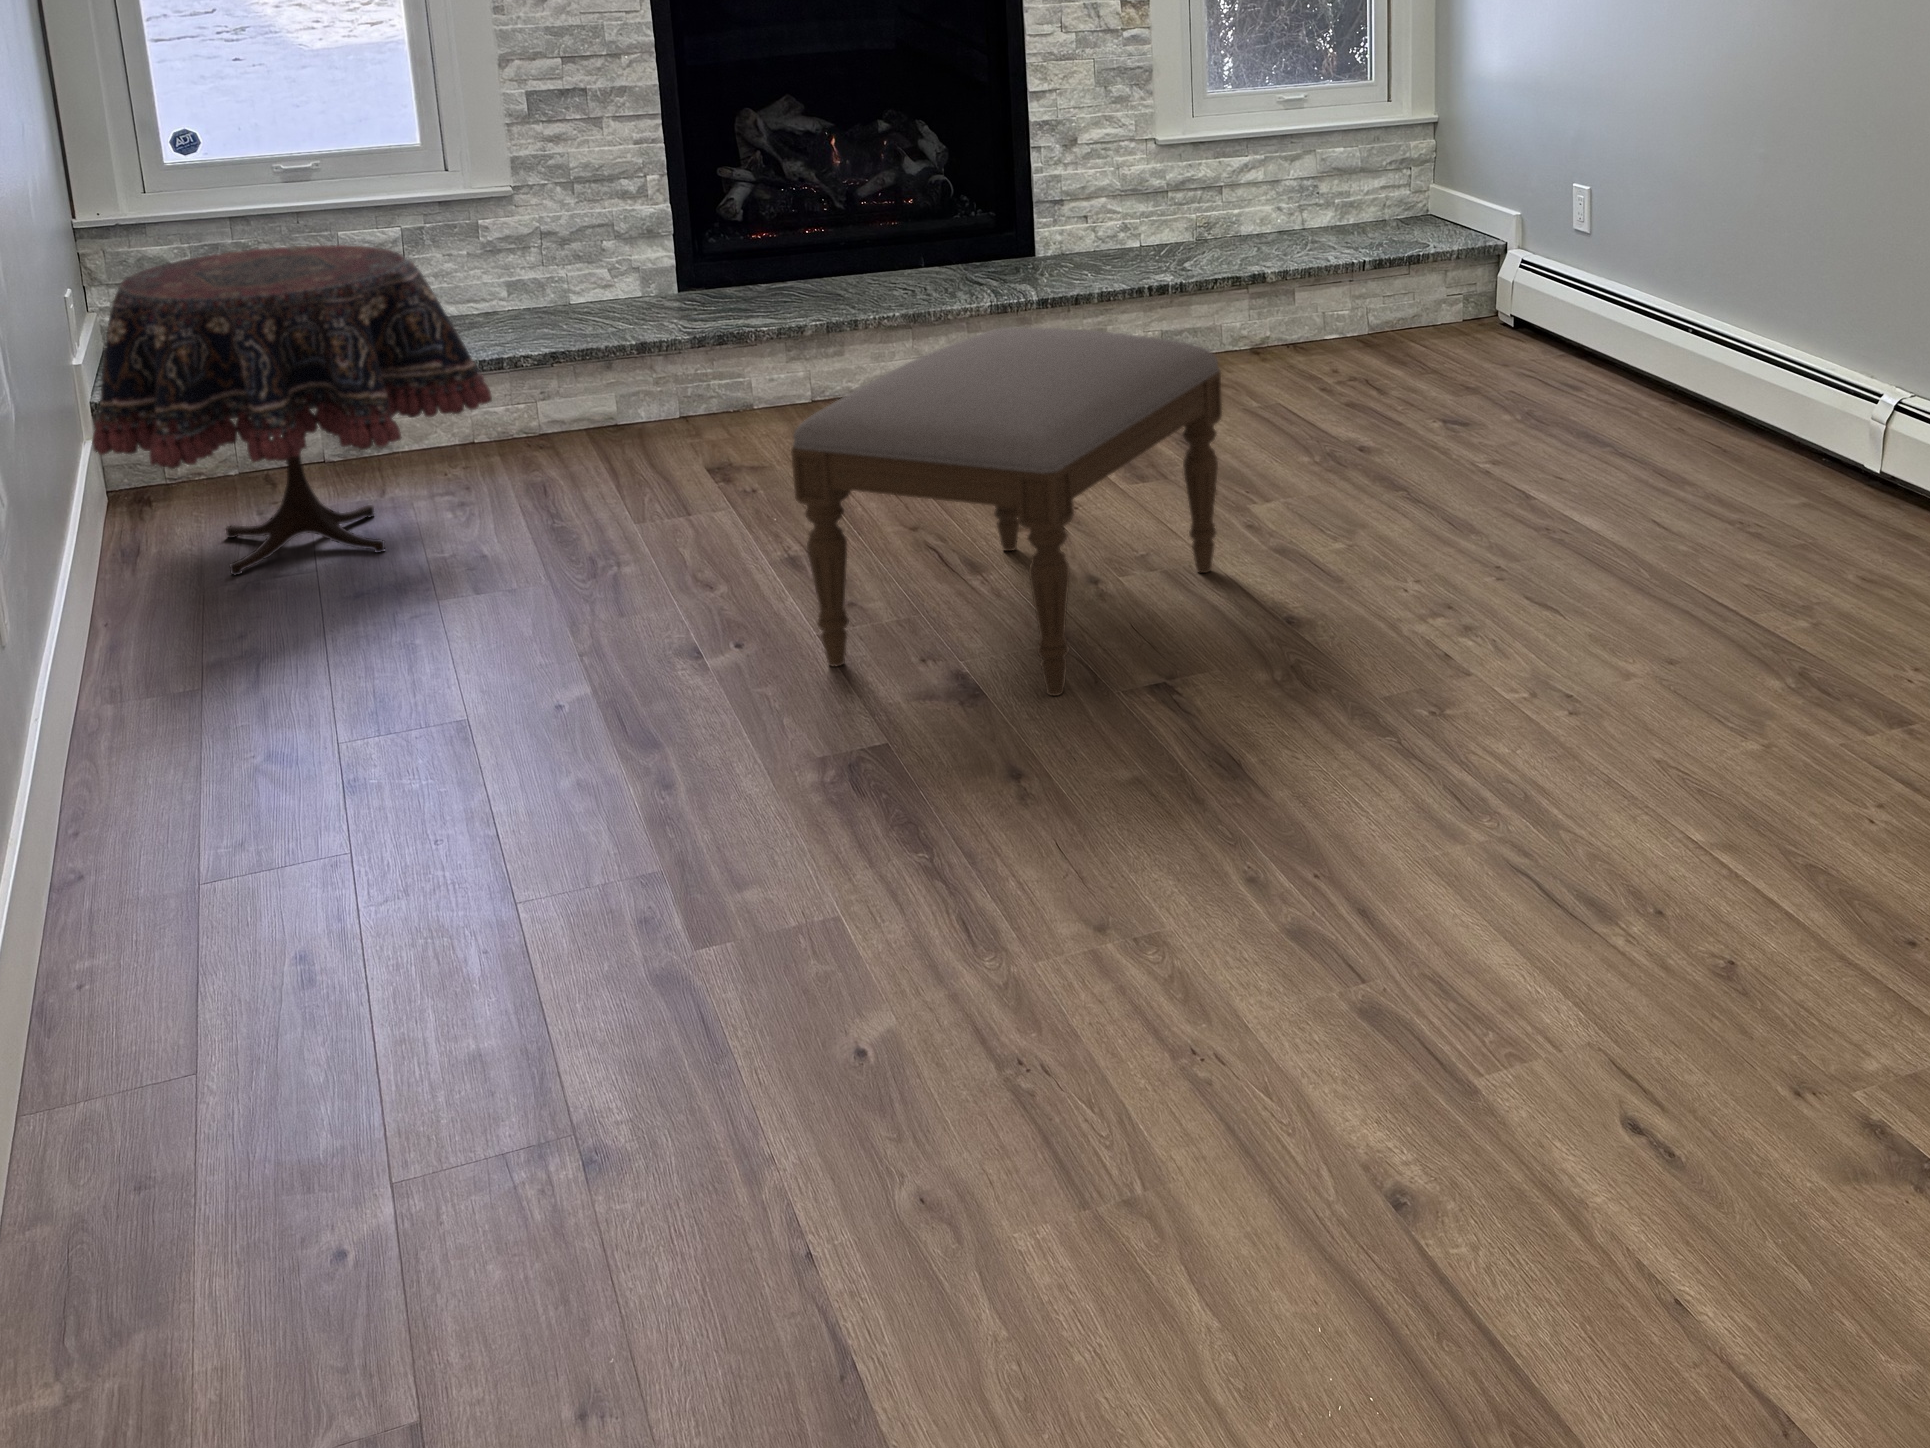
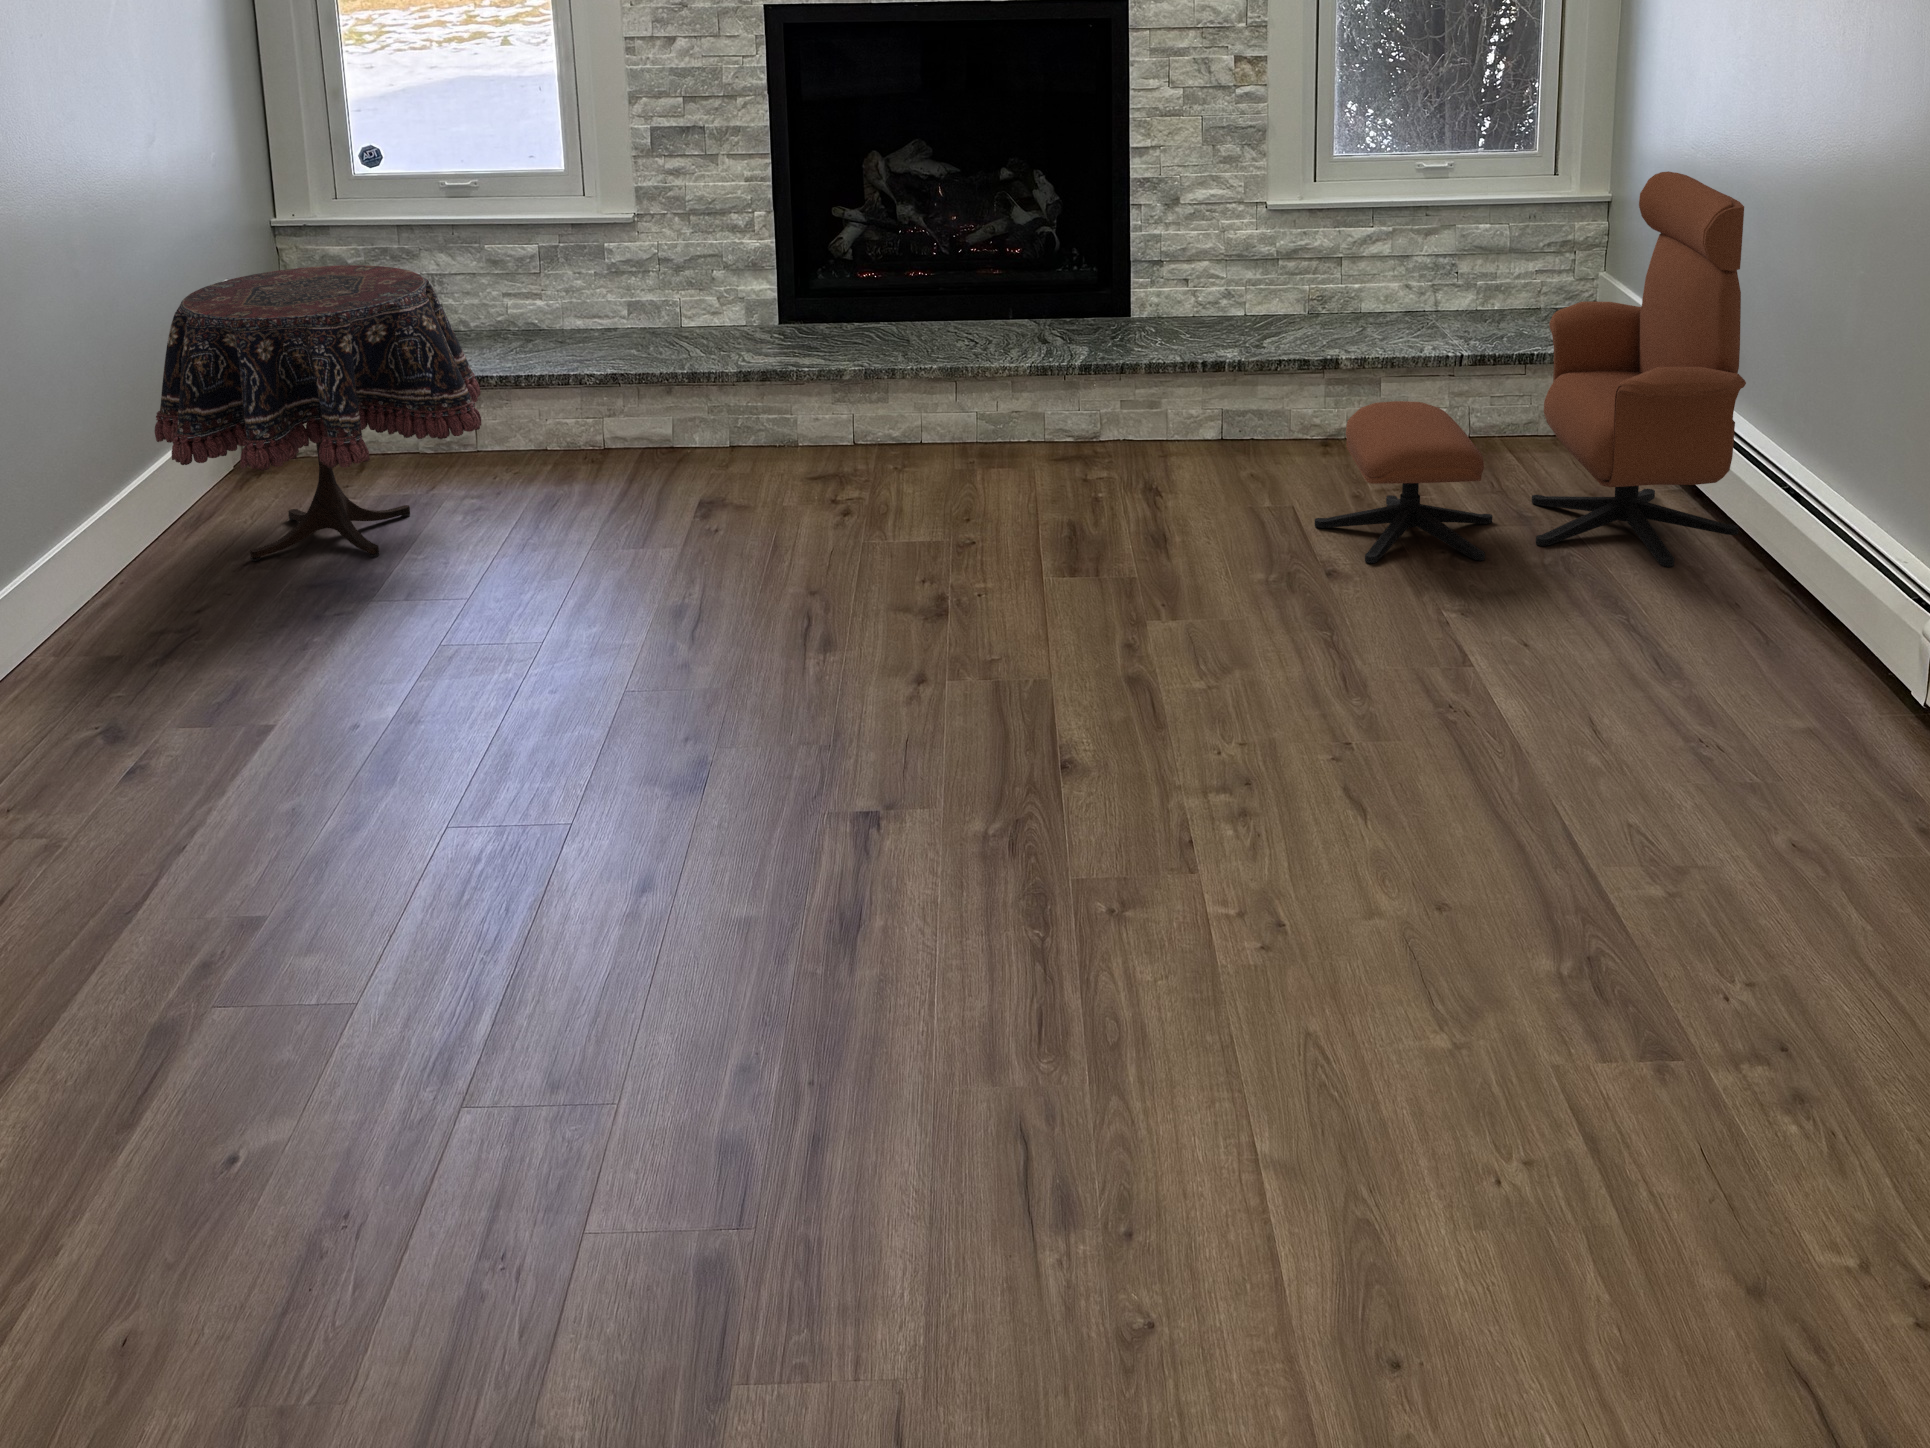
lounge chair: none [1303,75,1656,426] -> present [1315,171,1746,567]
ottoman: present [791,327,1222,696] -> none [532,430,1045,868]

